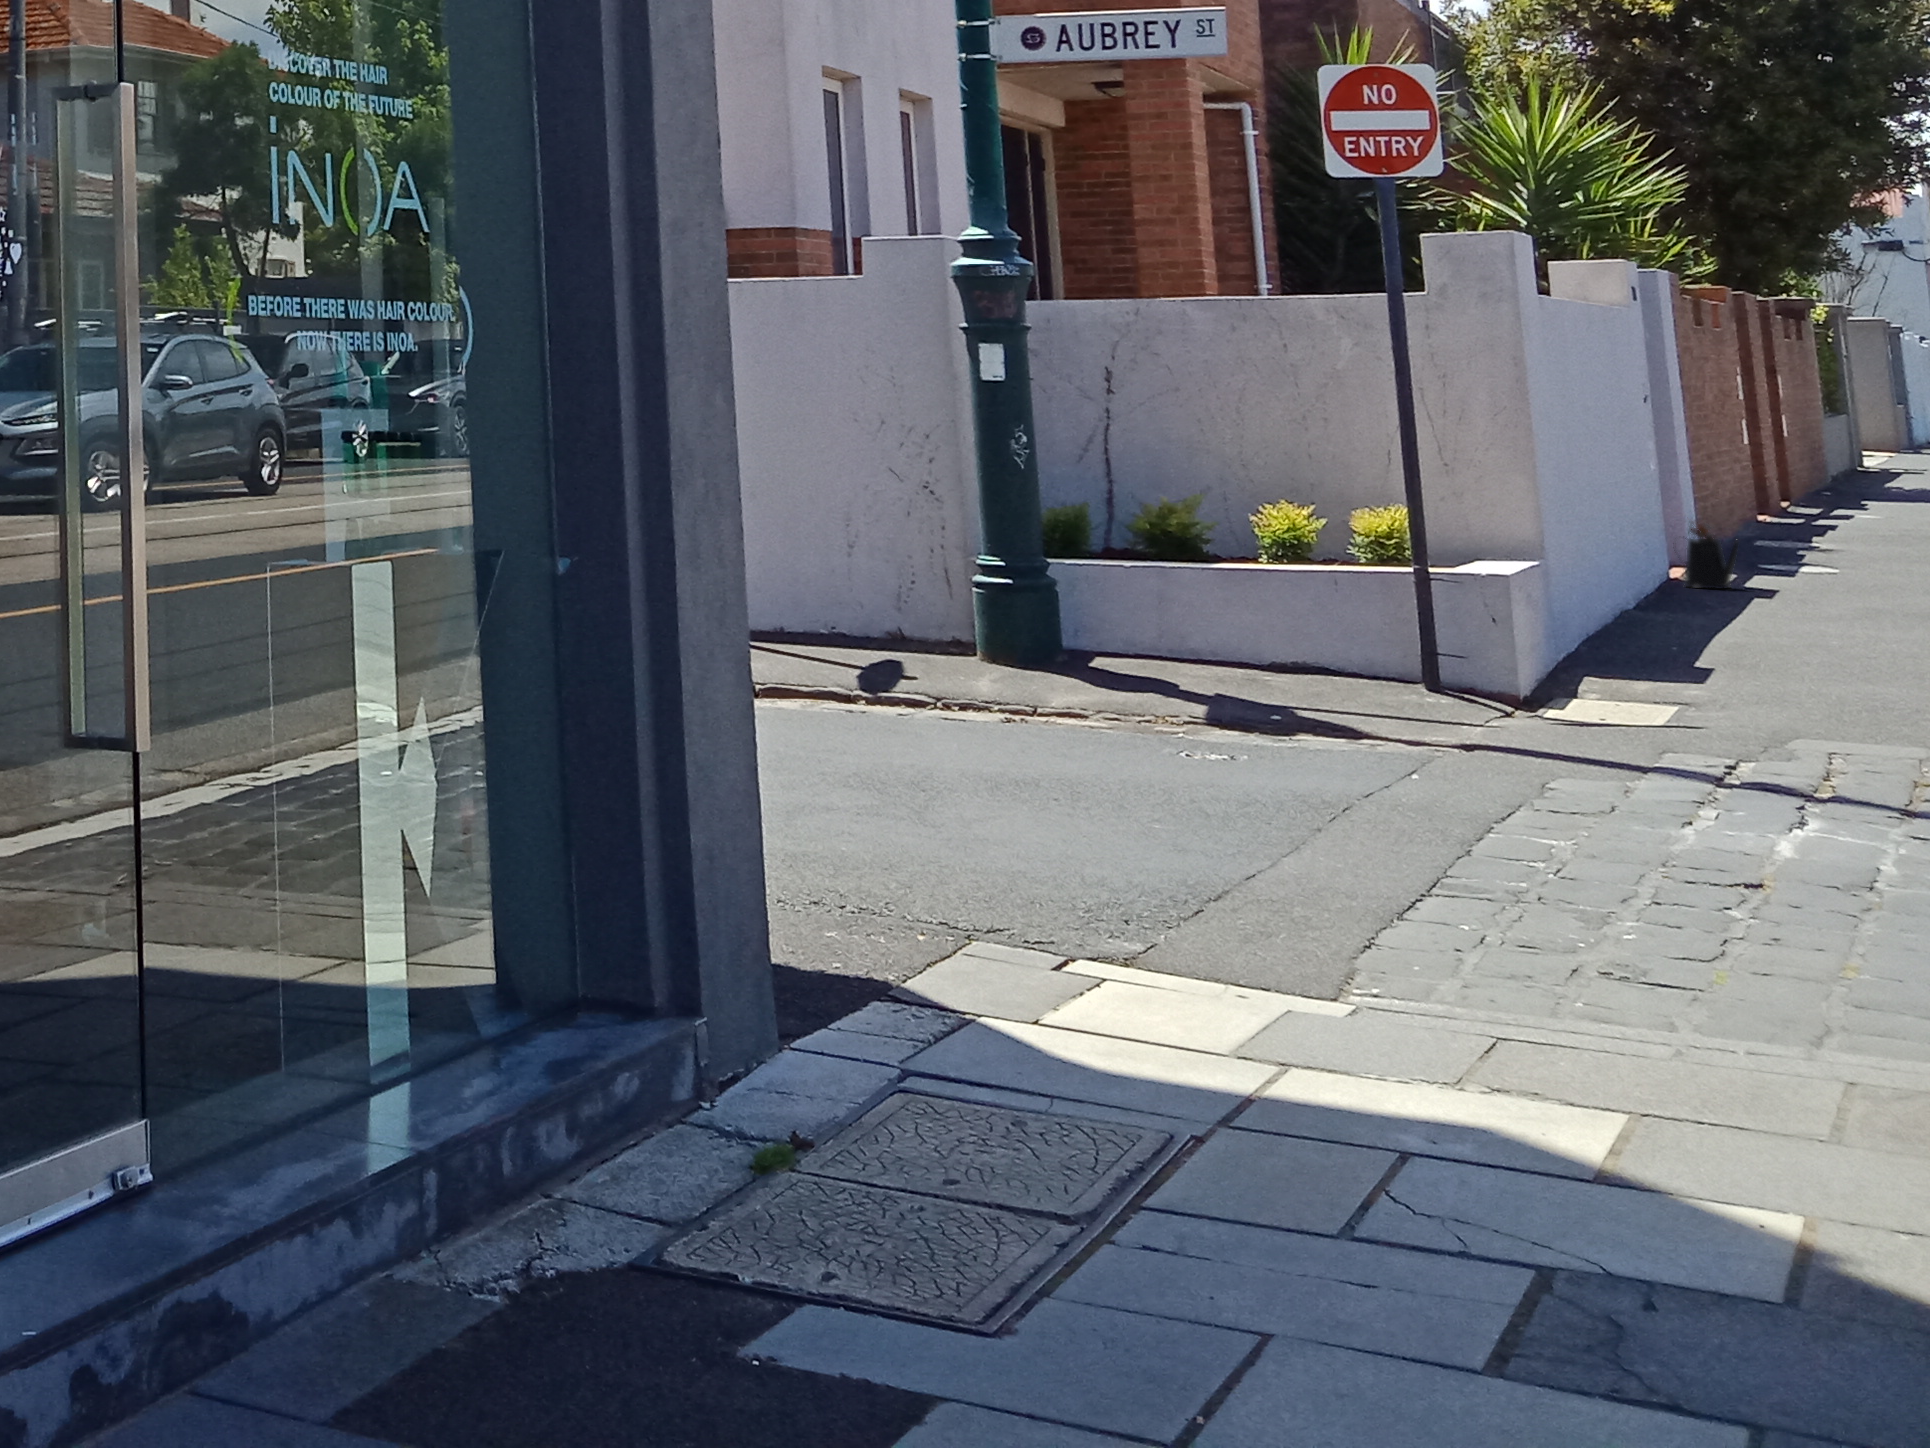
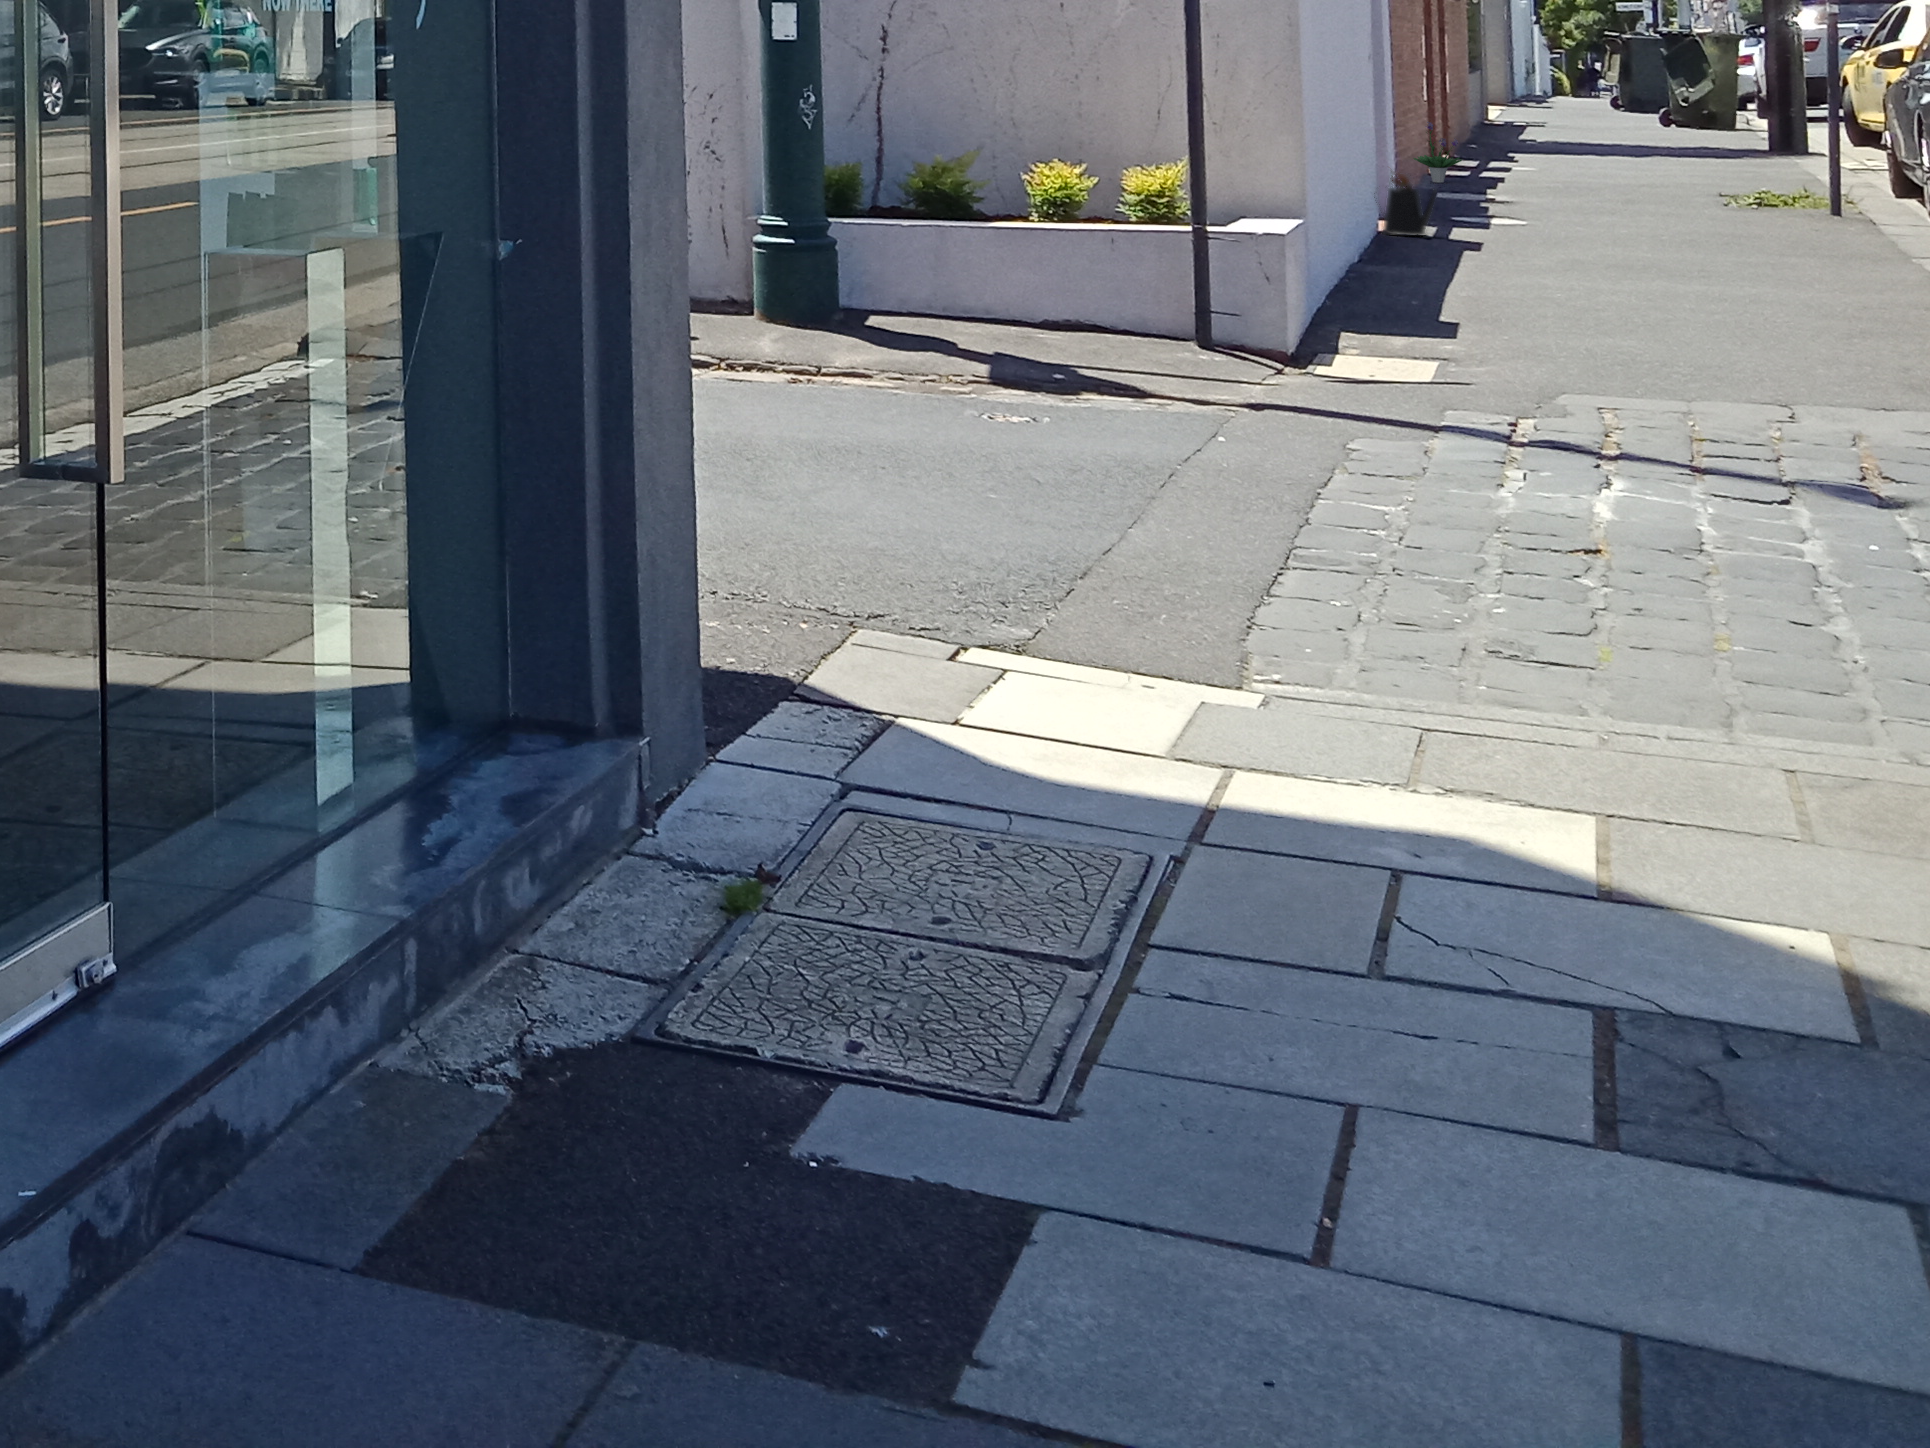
potted plant: none [1744,471,1799,536] -> present [1414,122,1462,183]

